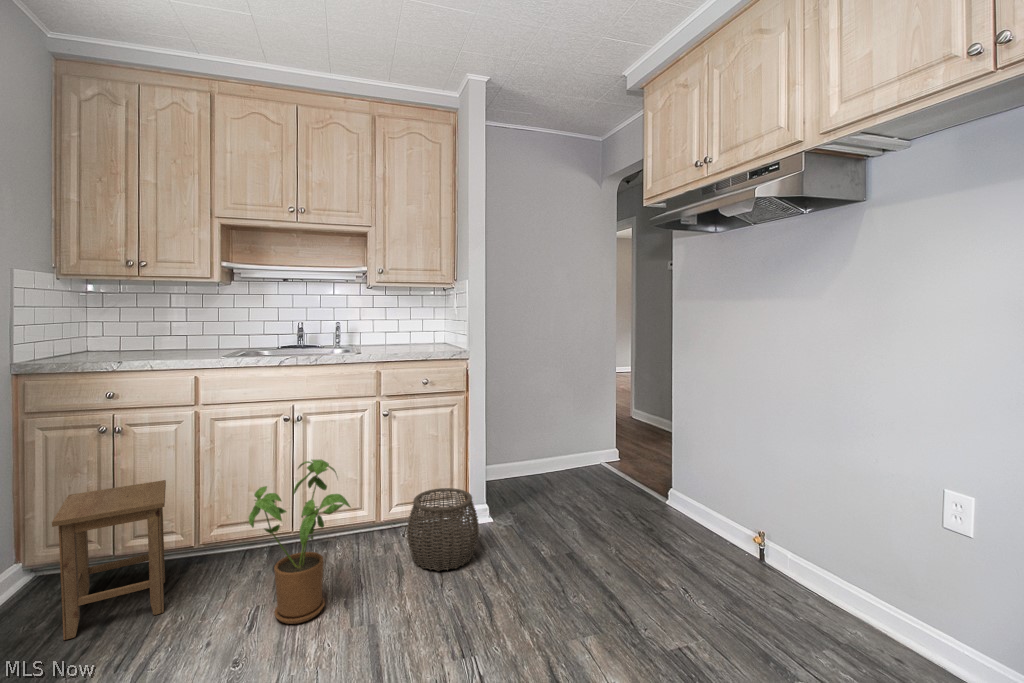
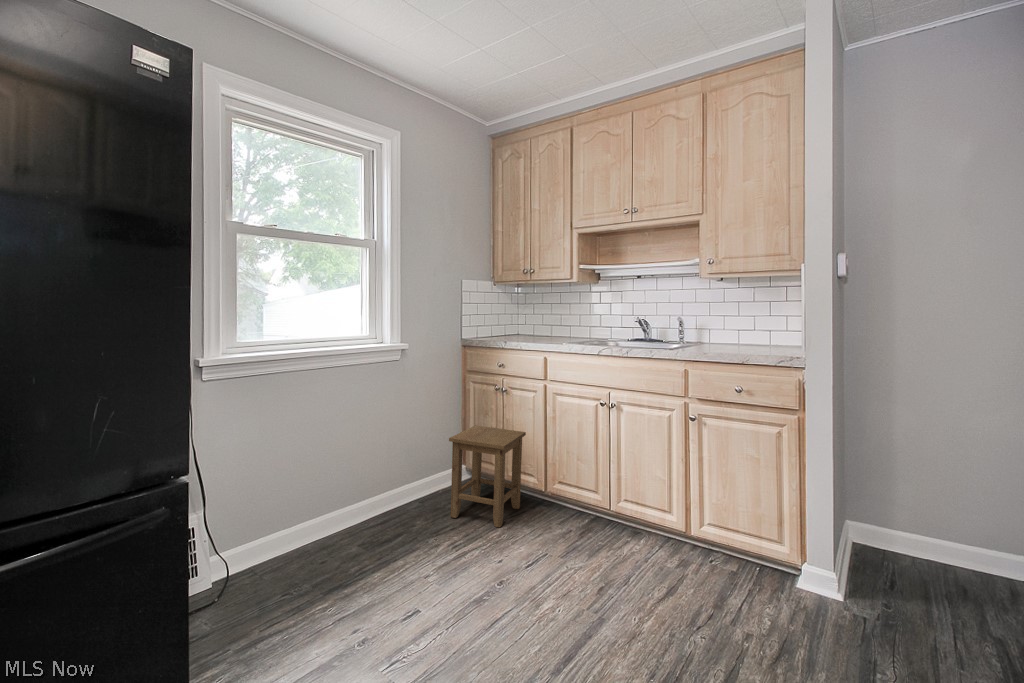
house plant: present [249,460,350,624] -> none [536,443,613,584]
woven basket: present [407,488,479,571] -> none [685,518,780,623]

